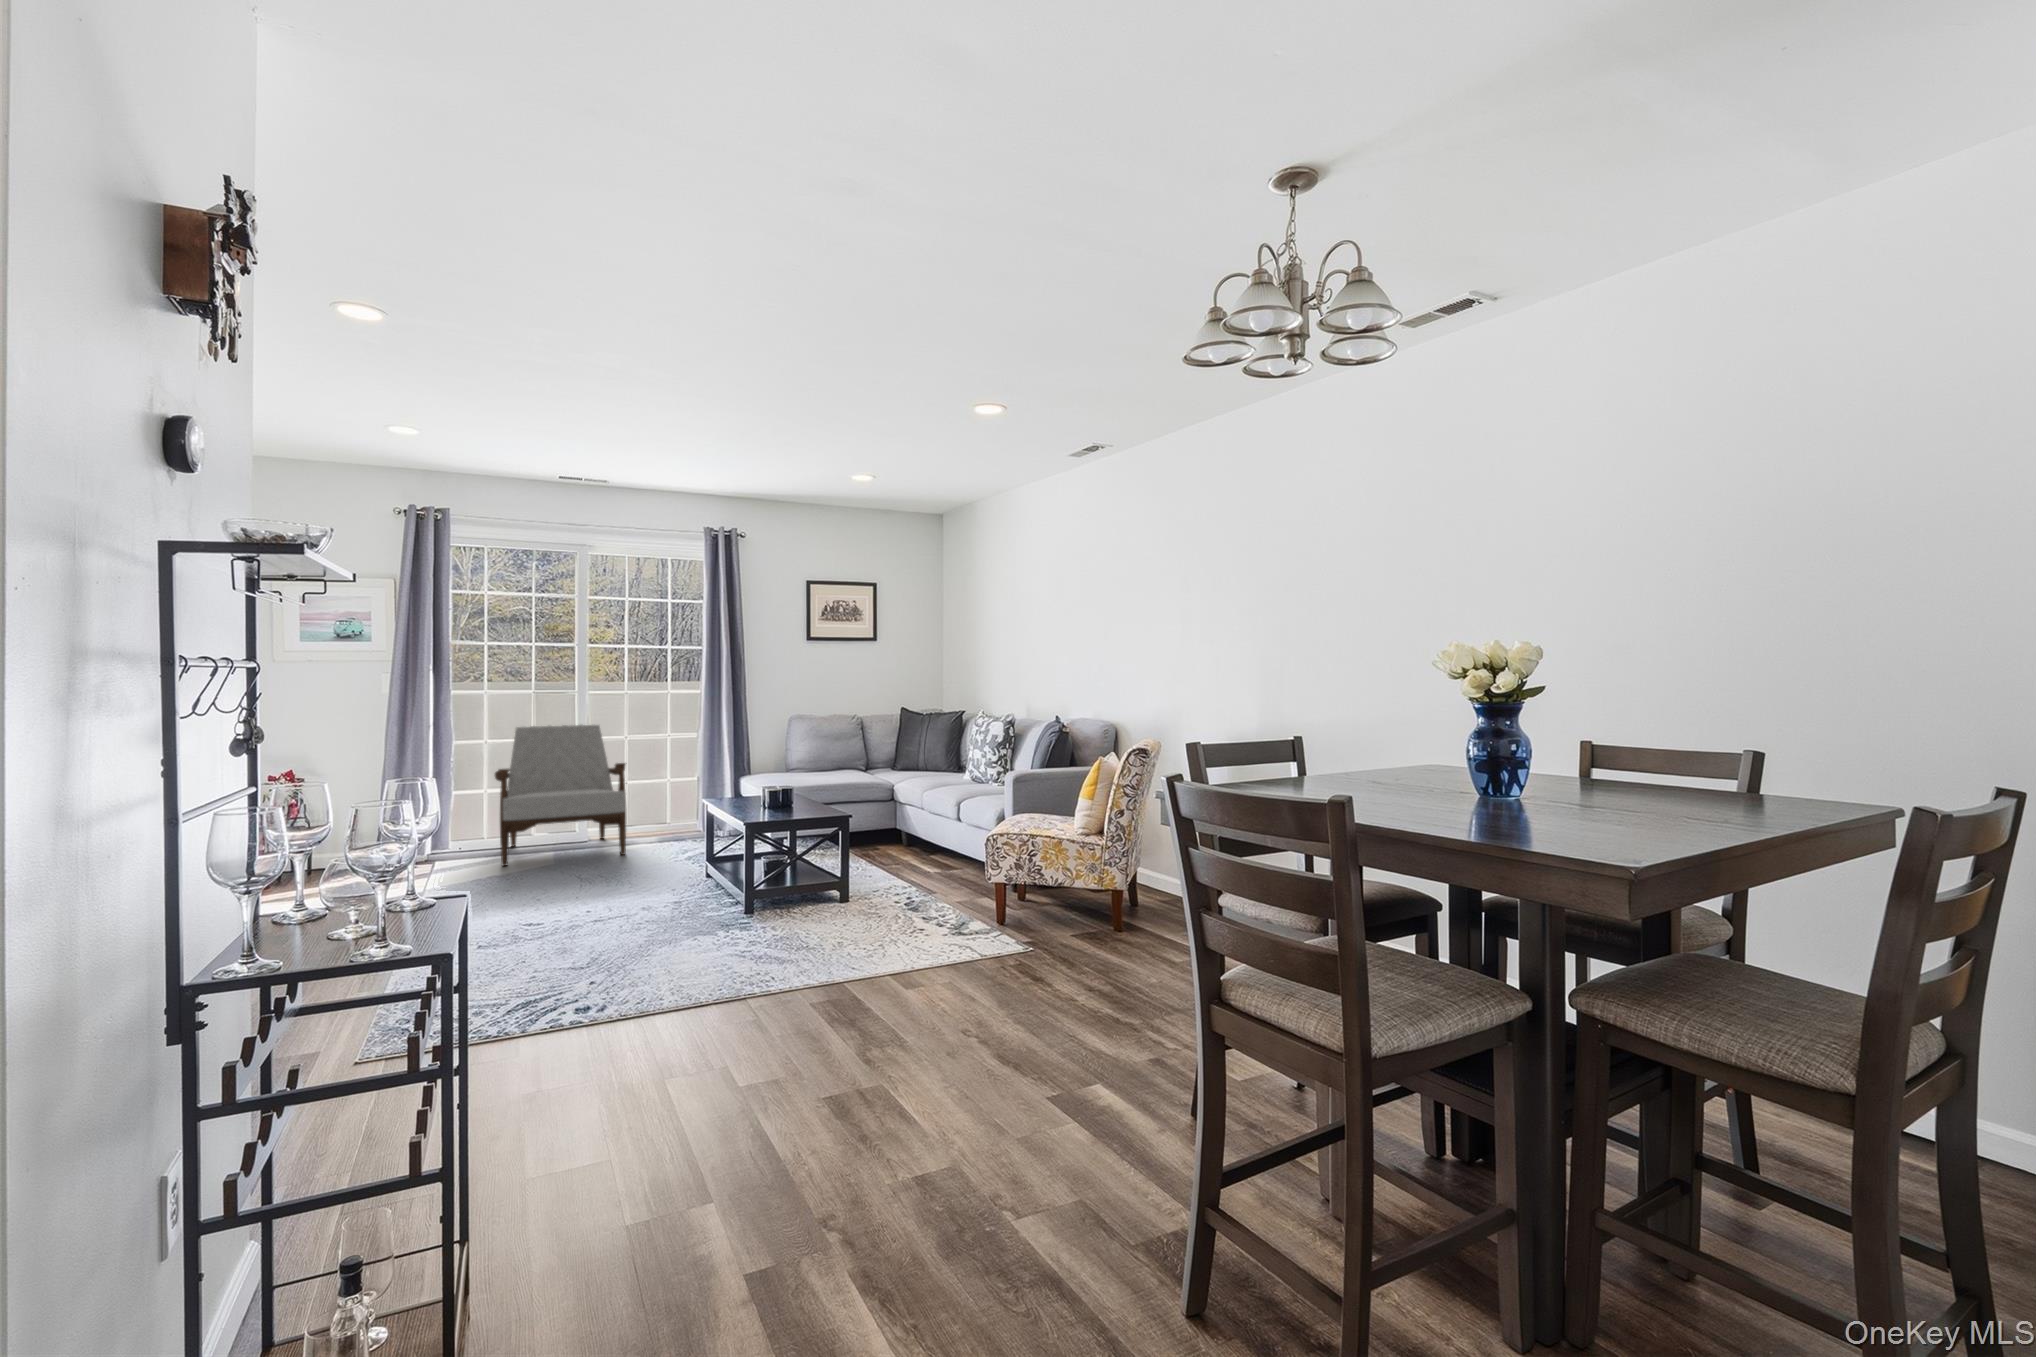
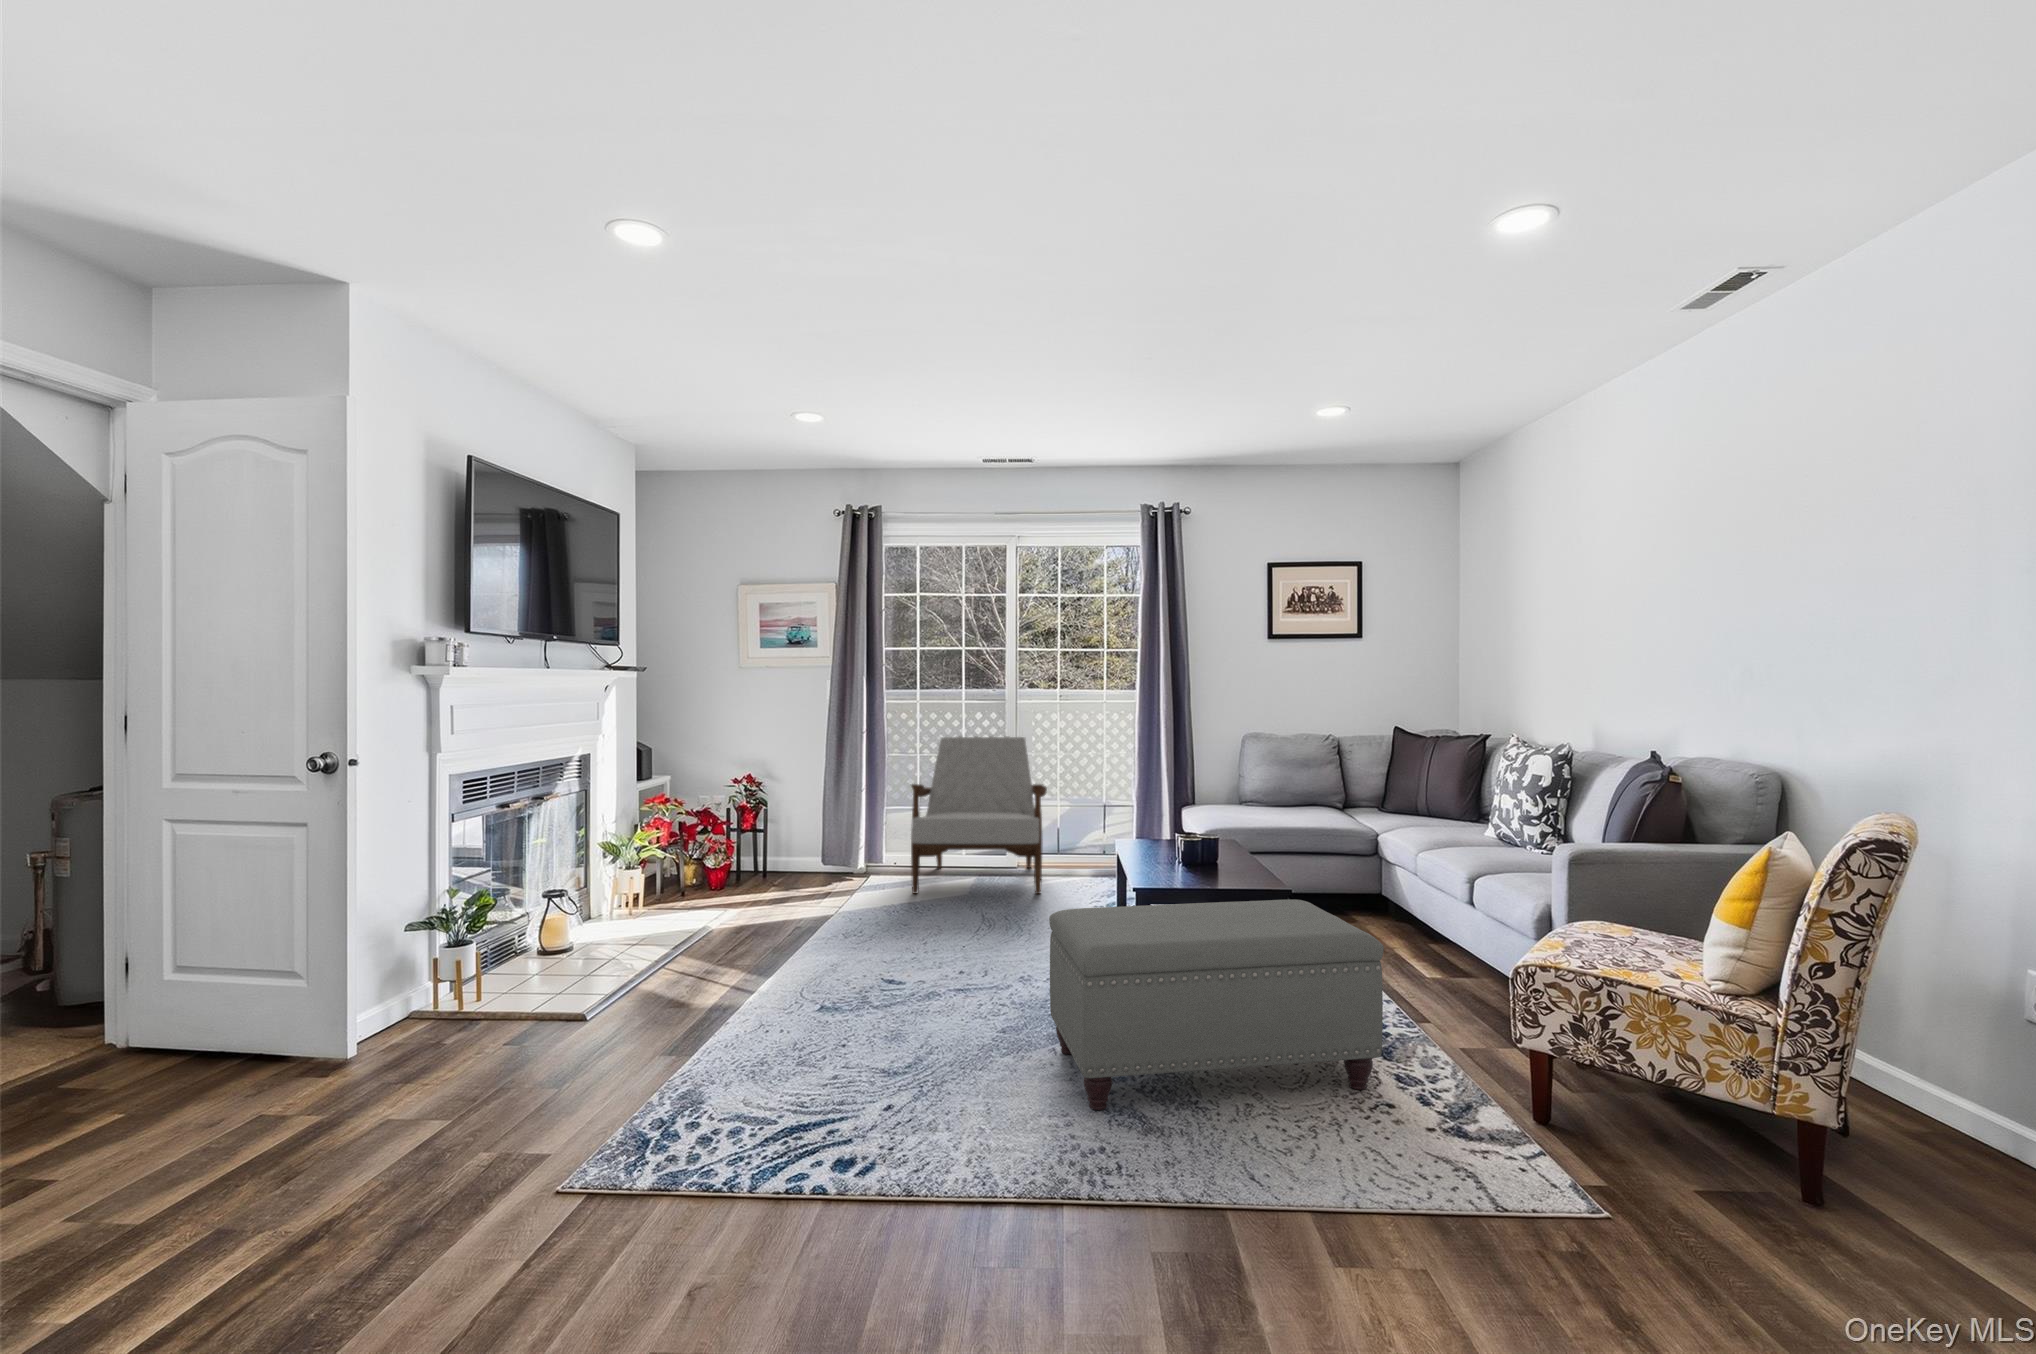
ottoman: none [690,819,916,959] -> present [1049,900,1384,1110]

